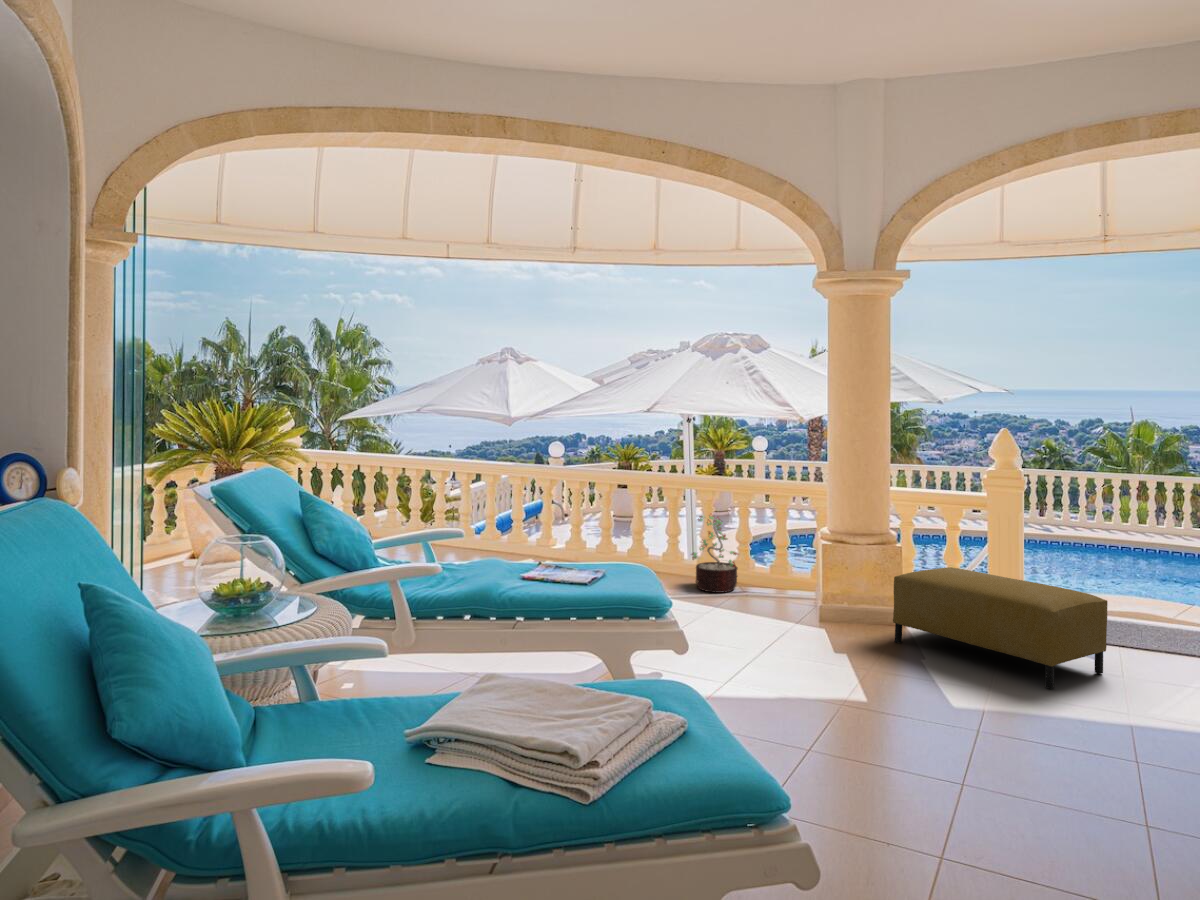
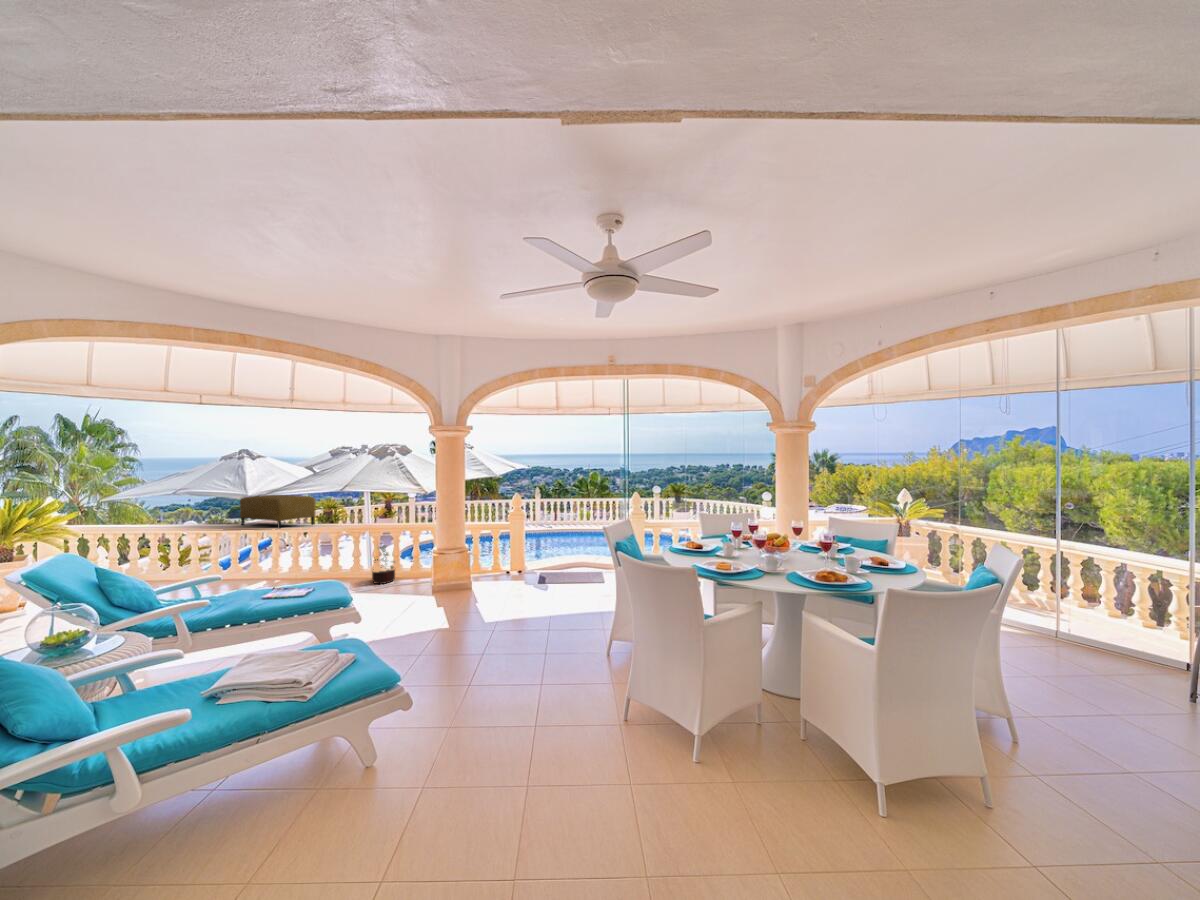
ottoman: present [893,567,1107,689] -> present [240,495,316,529]

